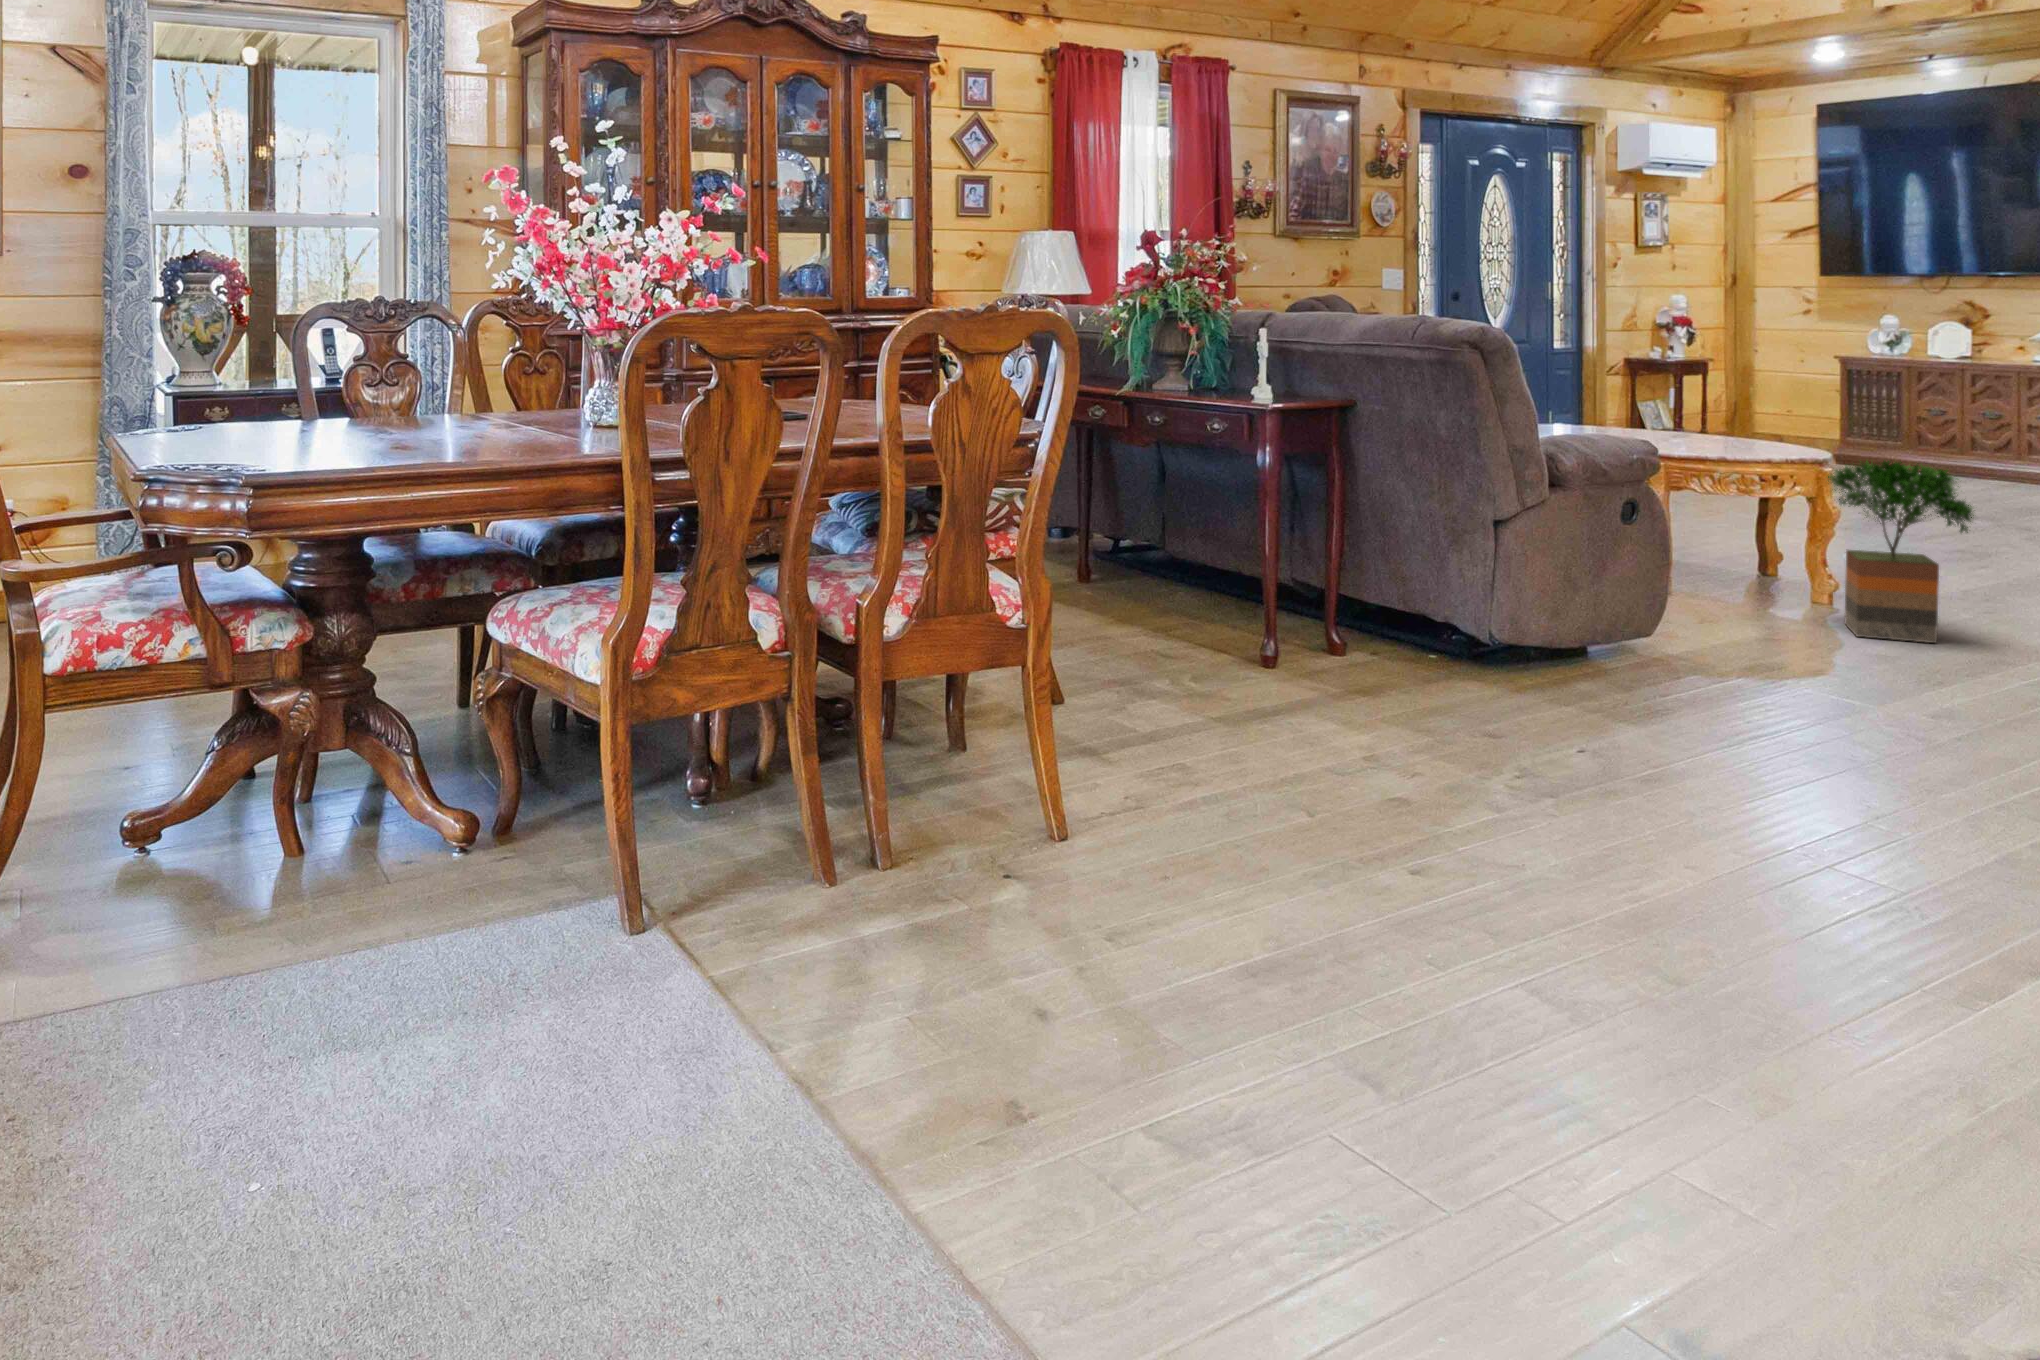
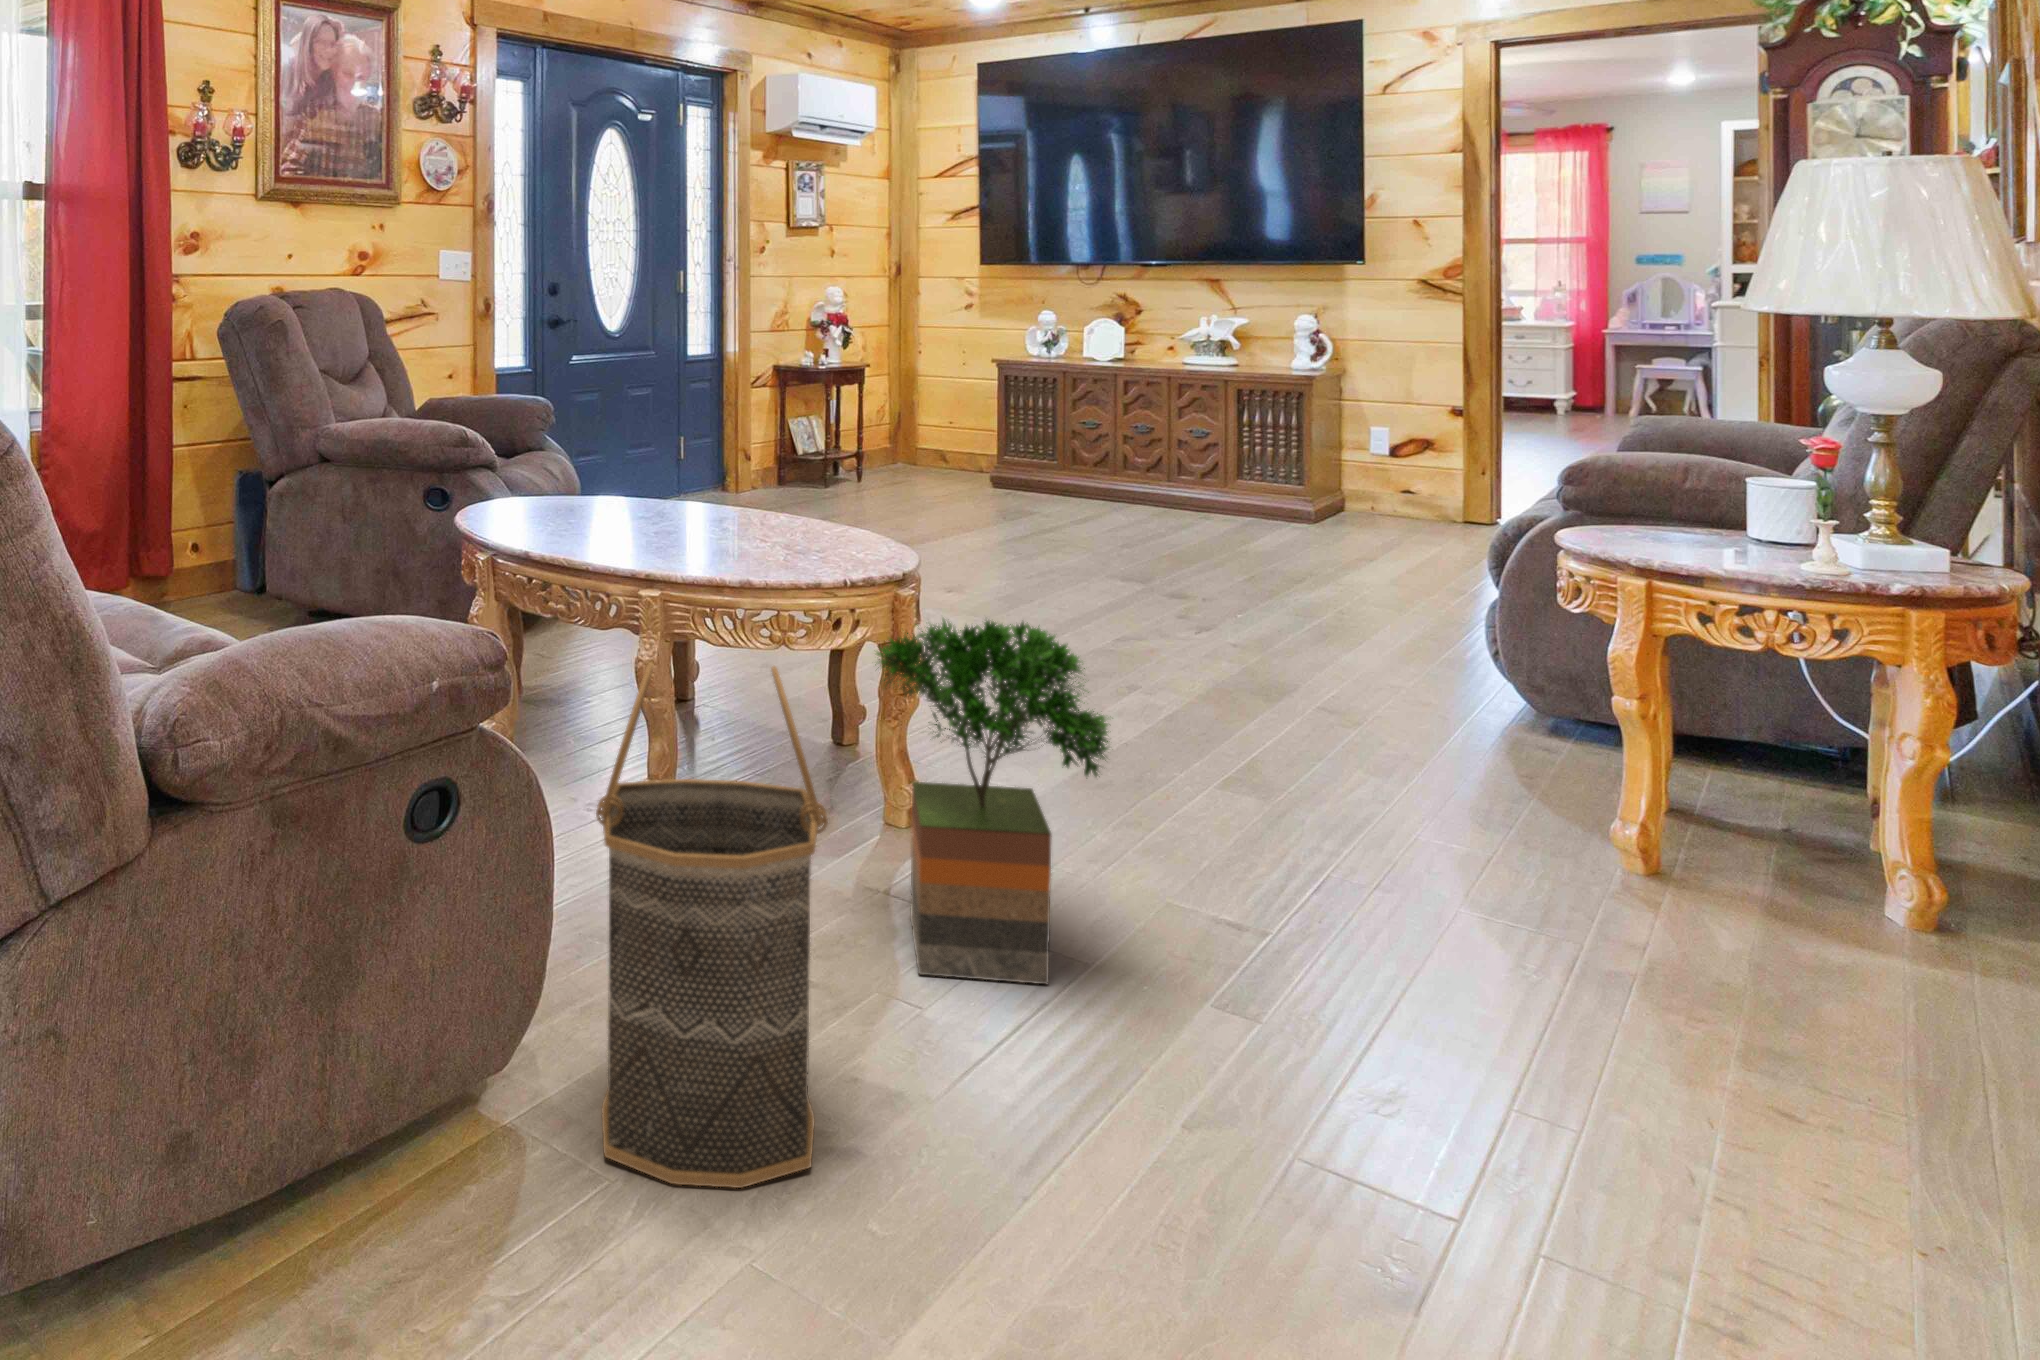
basket: none [1702,451,1826,670] -> present [596,663,828,1188]

